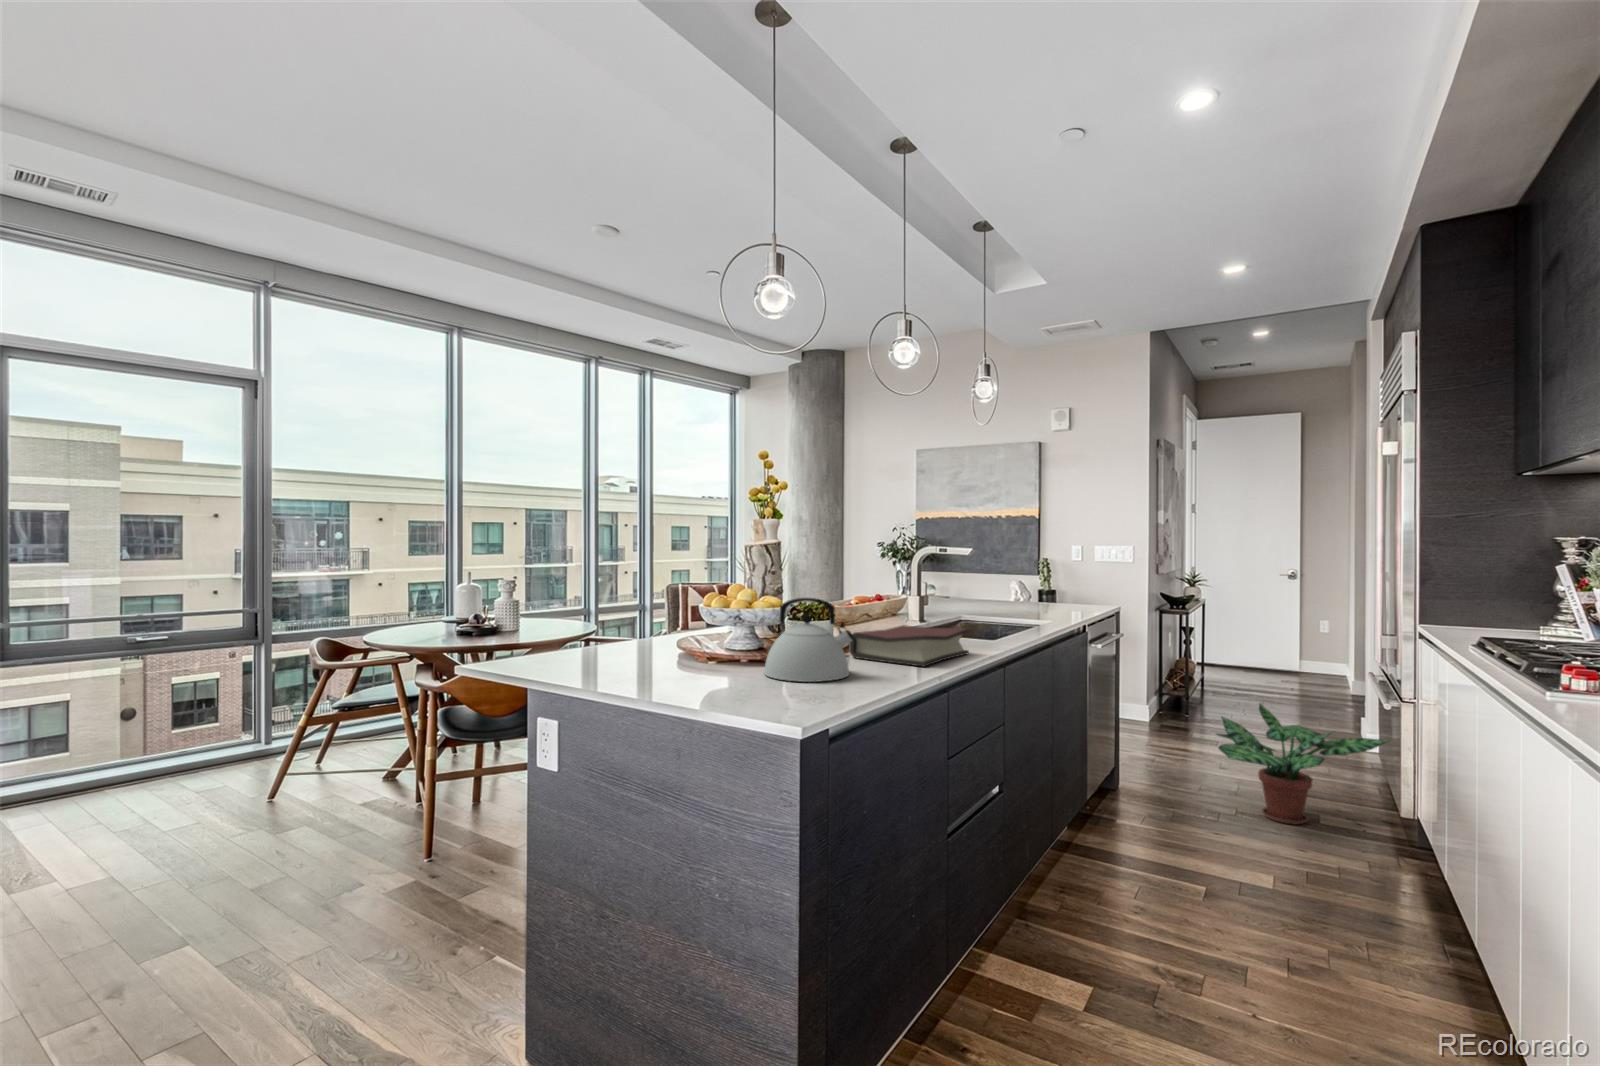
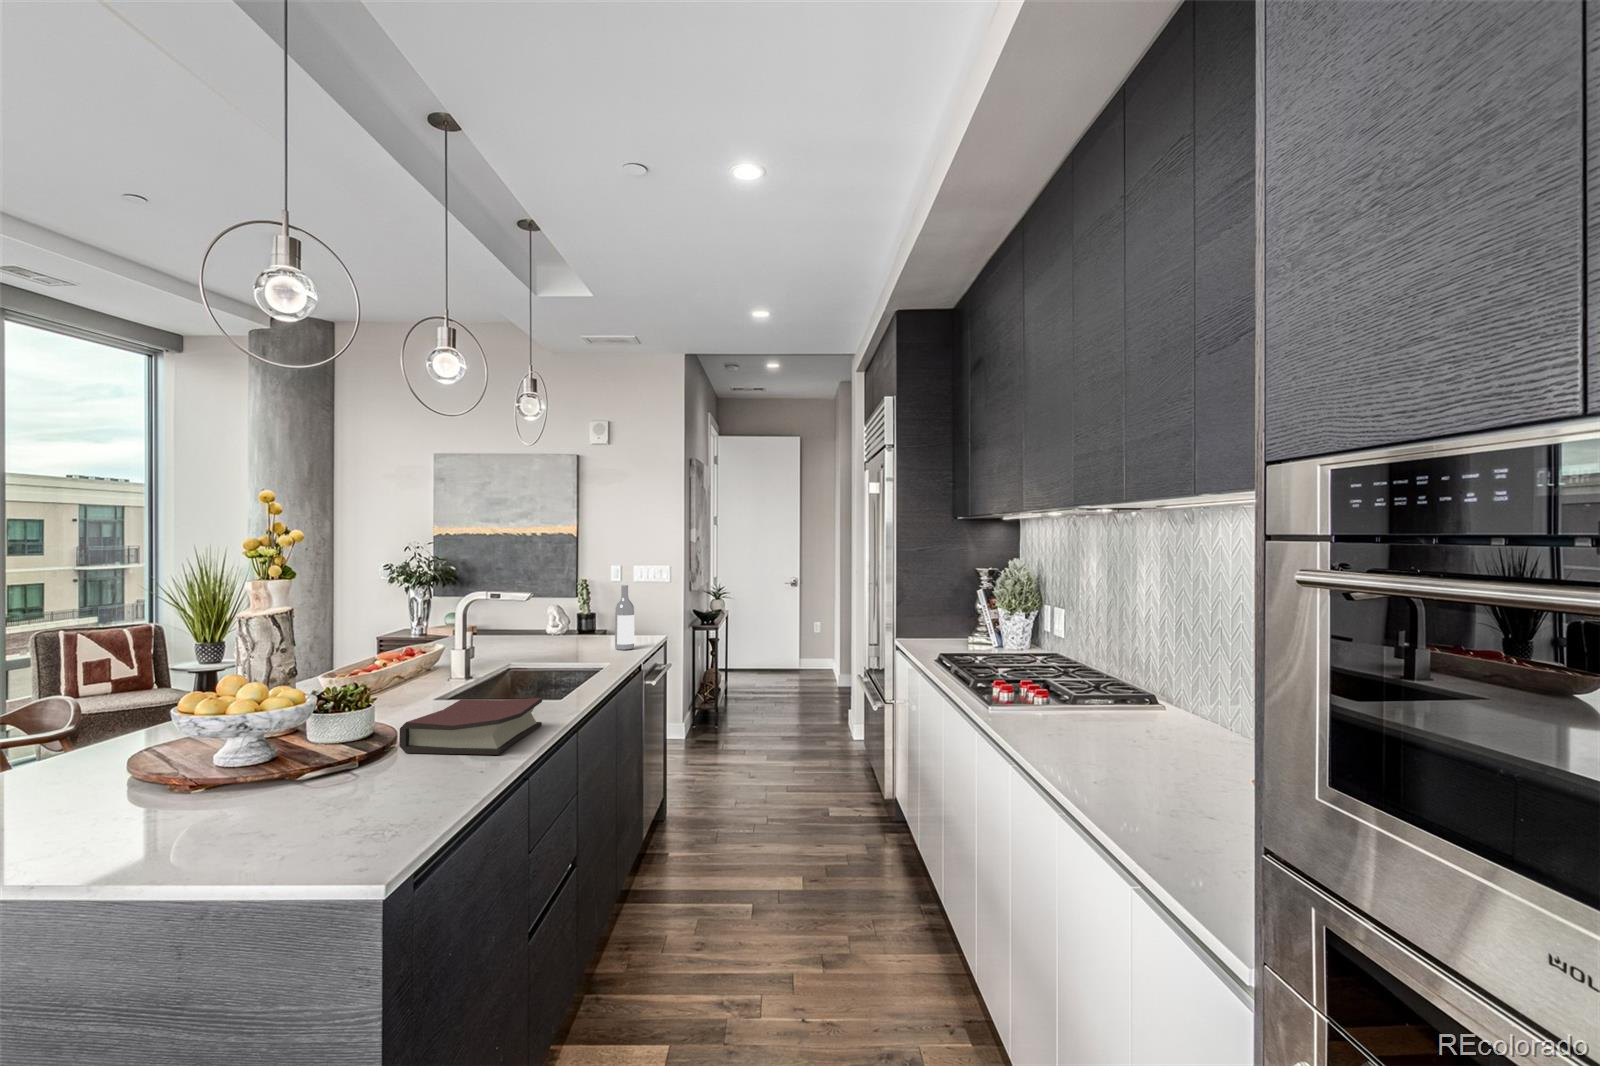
wine bottle: none [1062,546,1081,613] -> present [615,580,635,650]
kettle: present [764,598,854,682] -> none [289,696,417,809]
potted plant: present [1216,704,1388,824] -> none [747,716,878,821]

